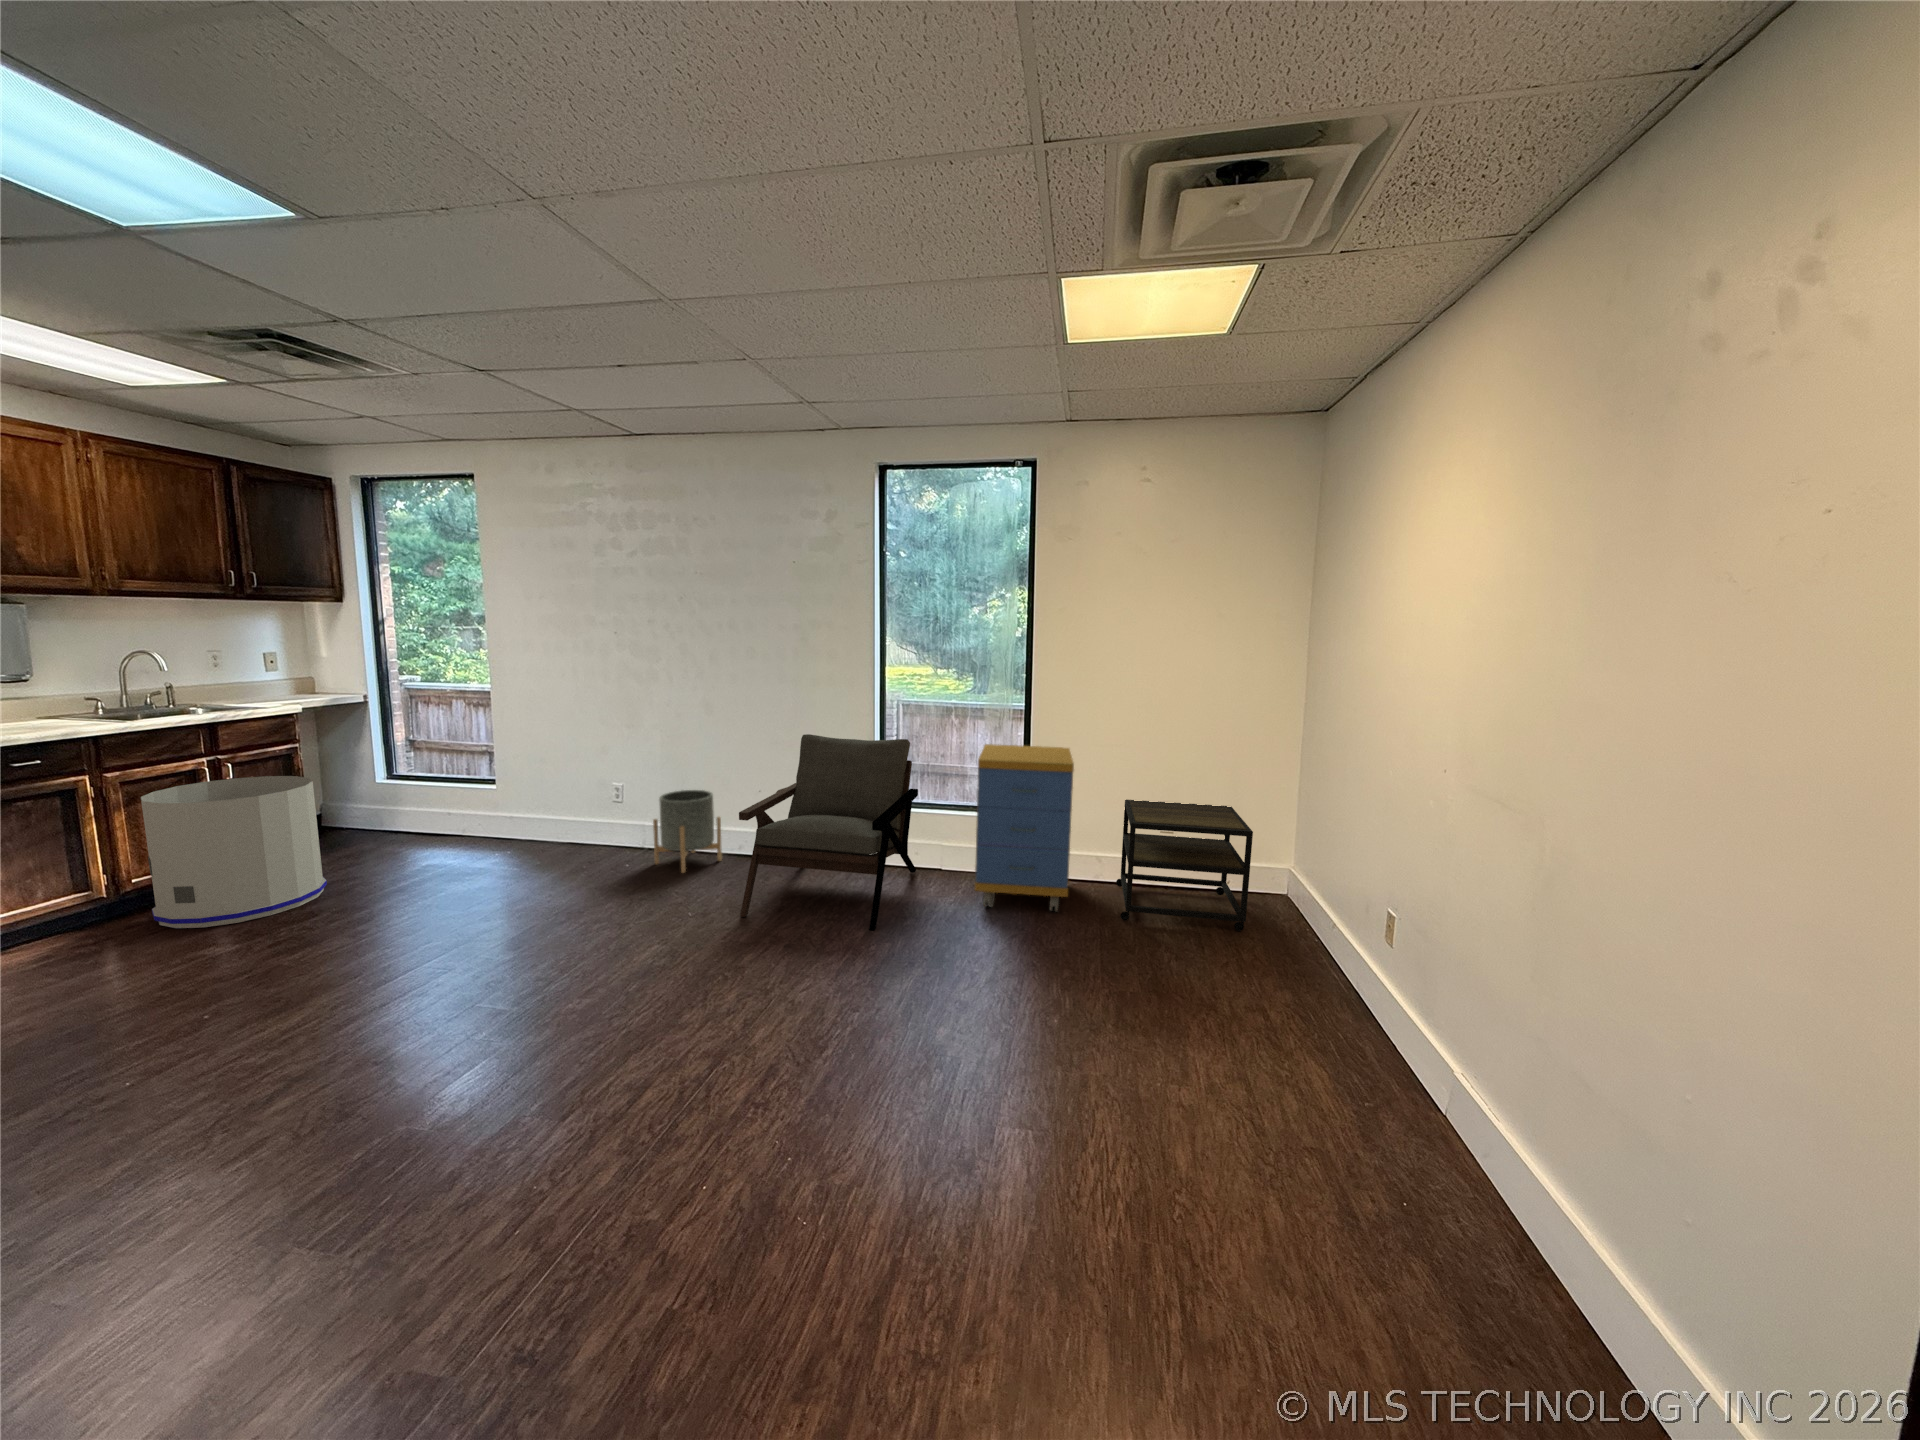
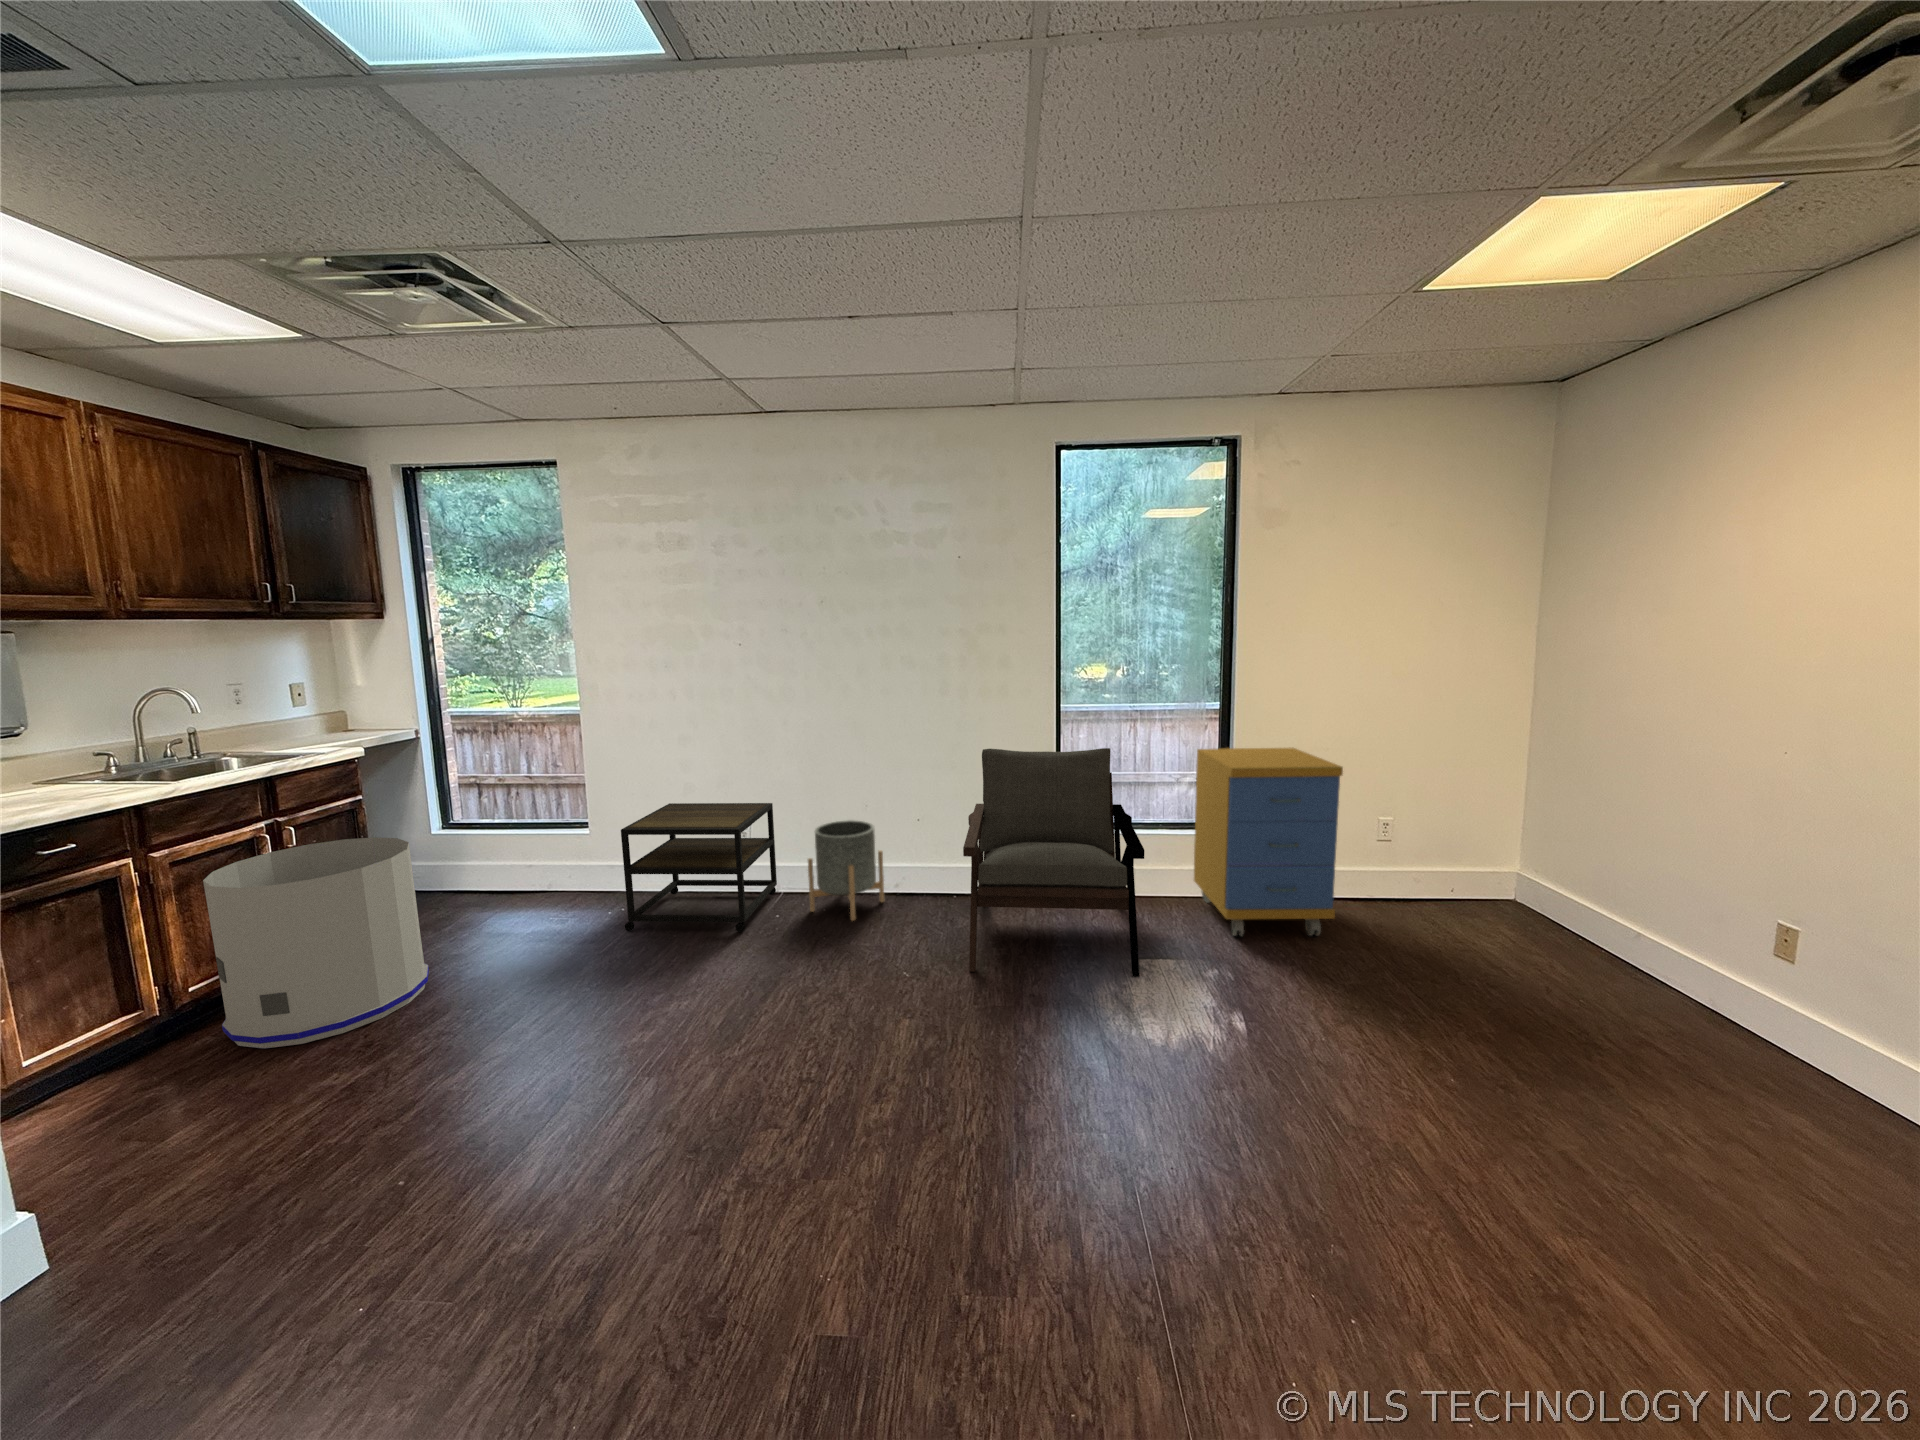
side table: present [1116,800,1253,931] -> present [621,803,777,932]

